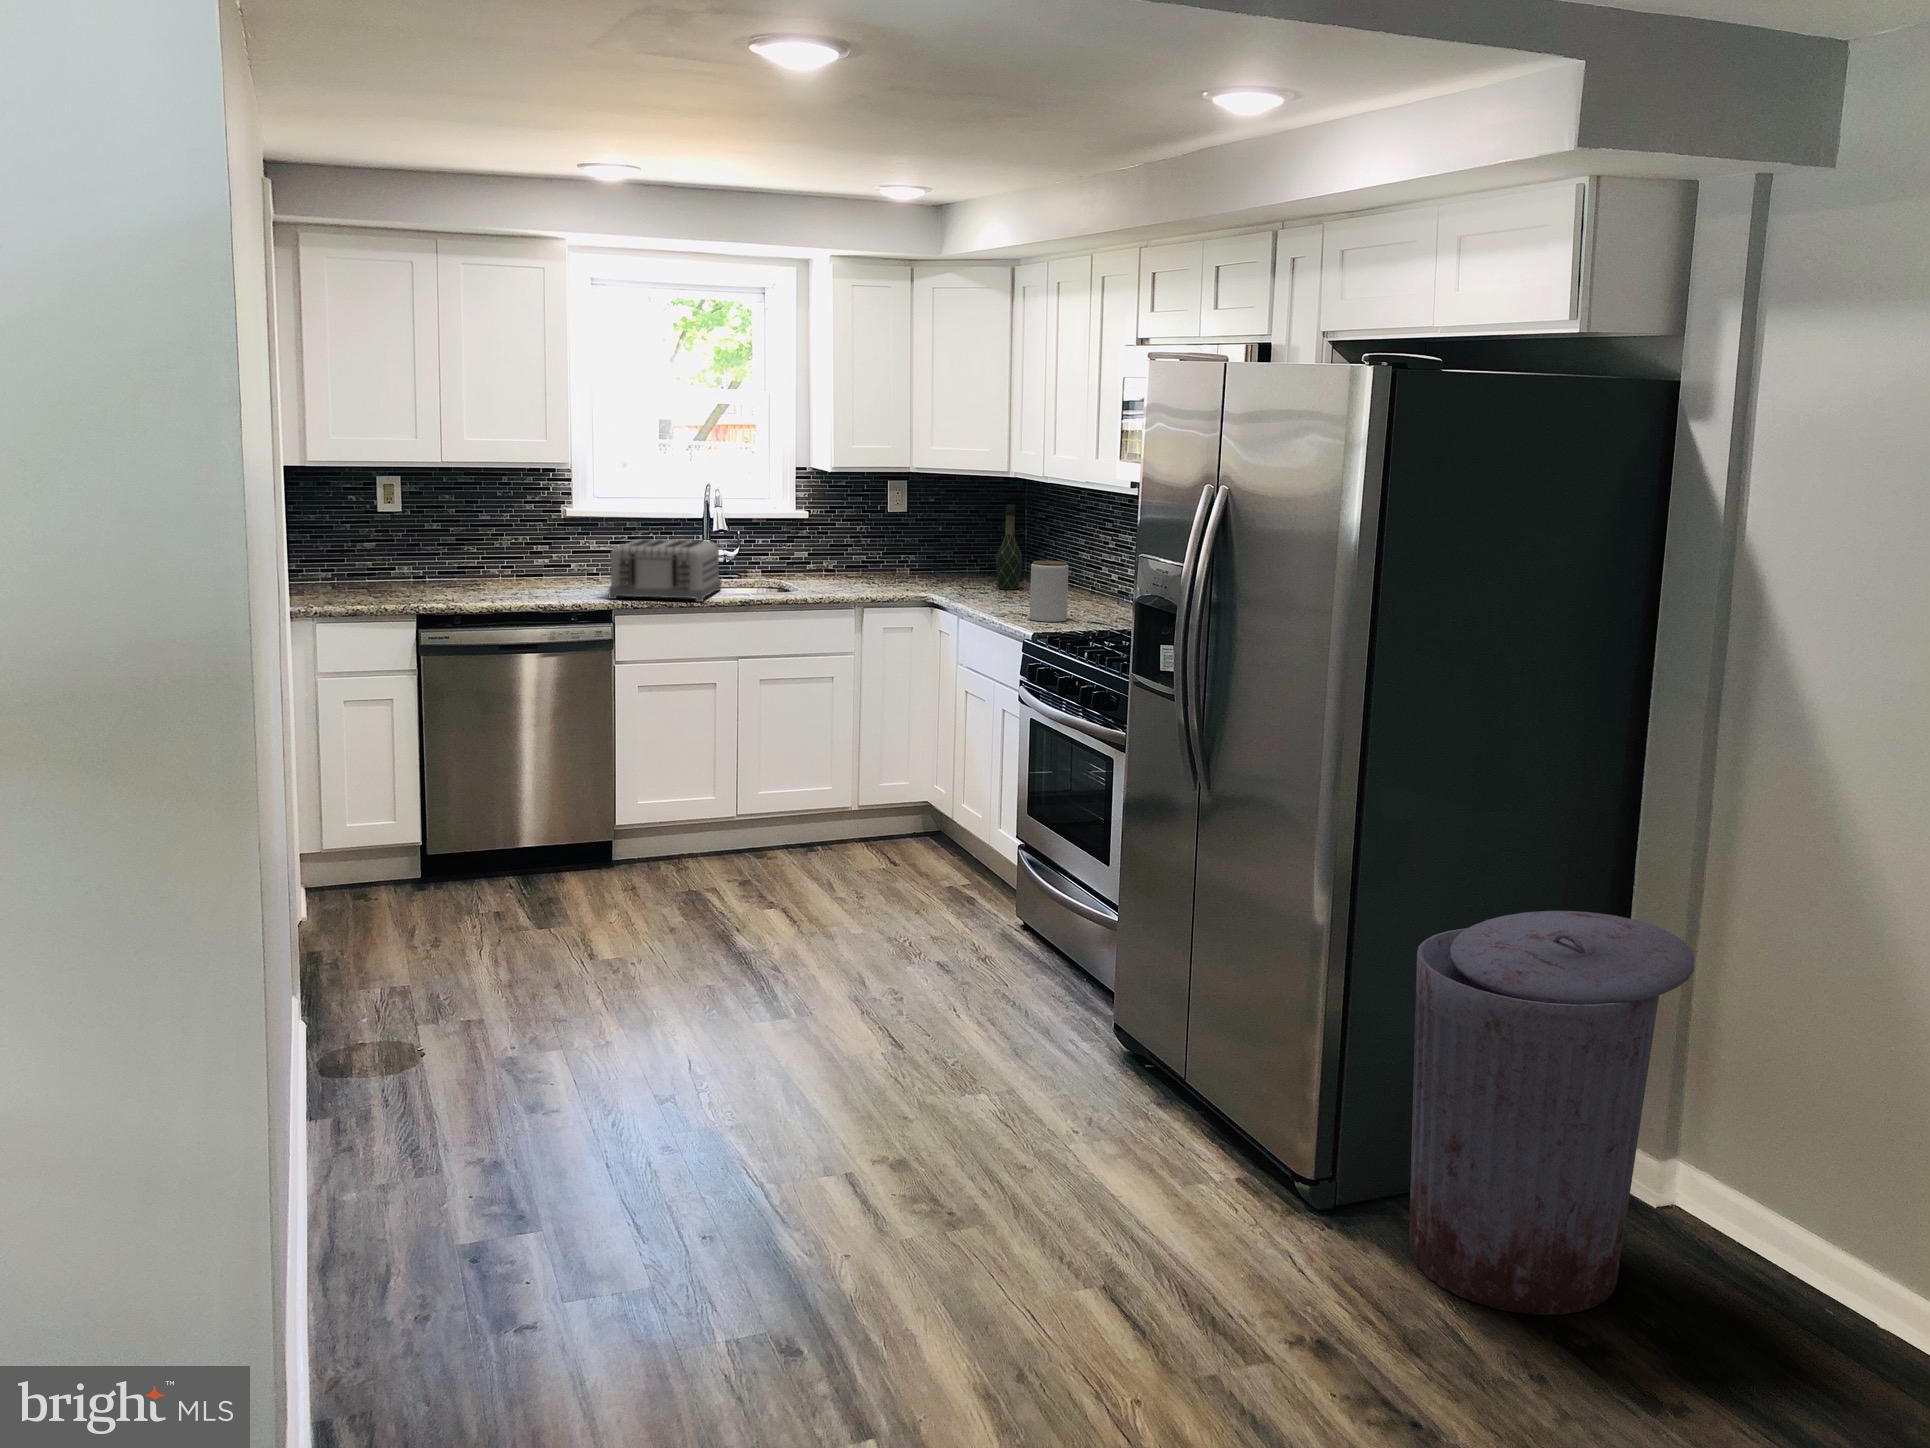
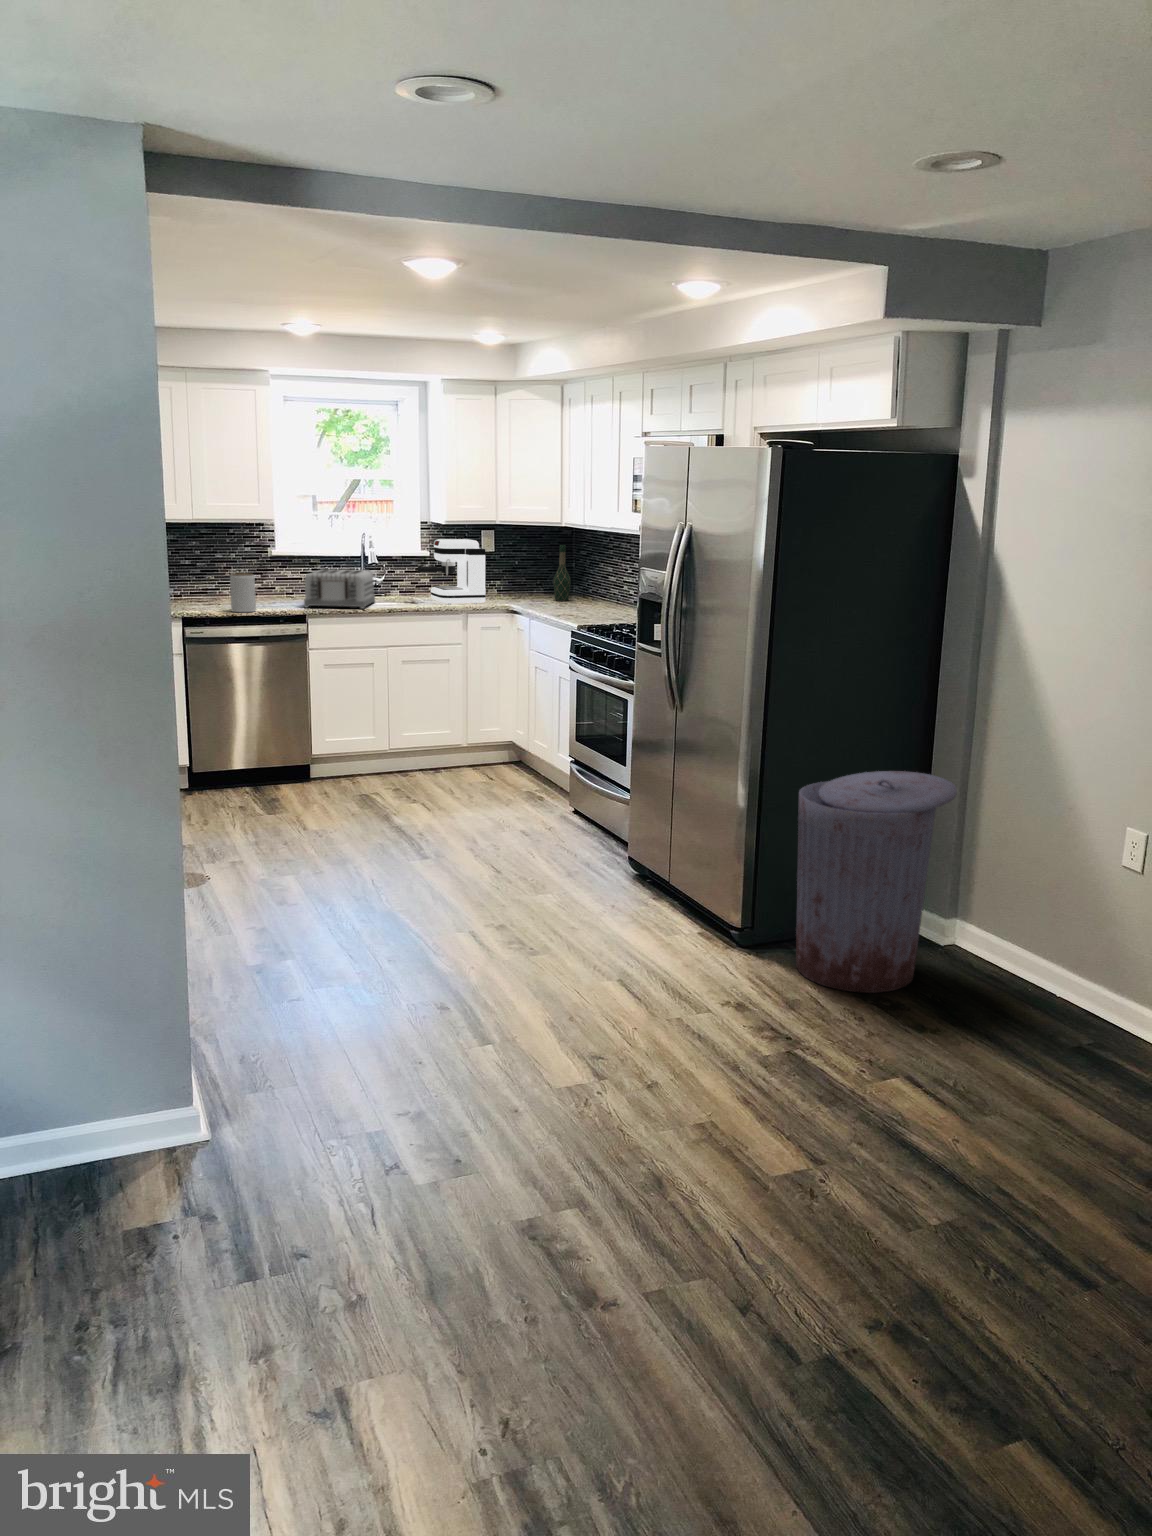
coffee maker: none [788,494,892,595] -> present [418,539,486,605]
jar: present [1030,561,1068,622] -> present [230,573,256,612]

